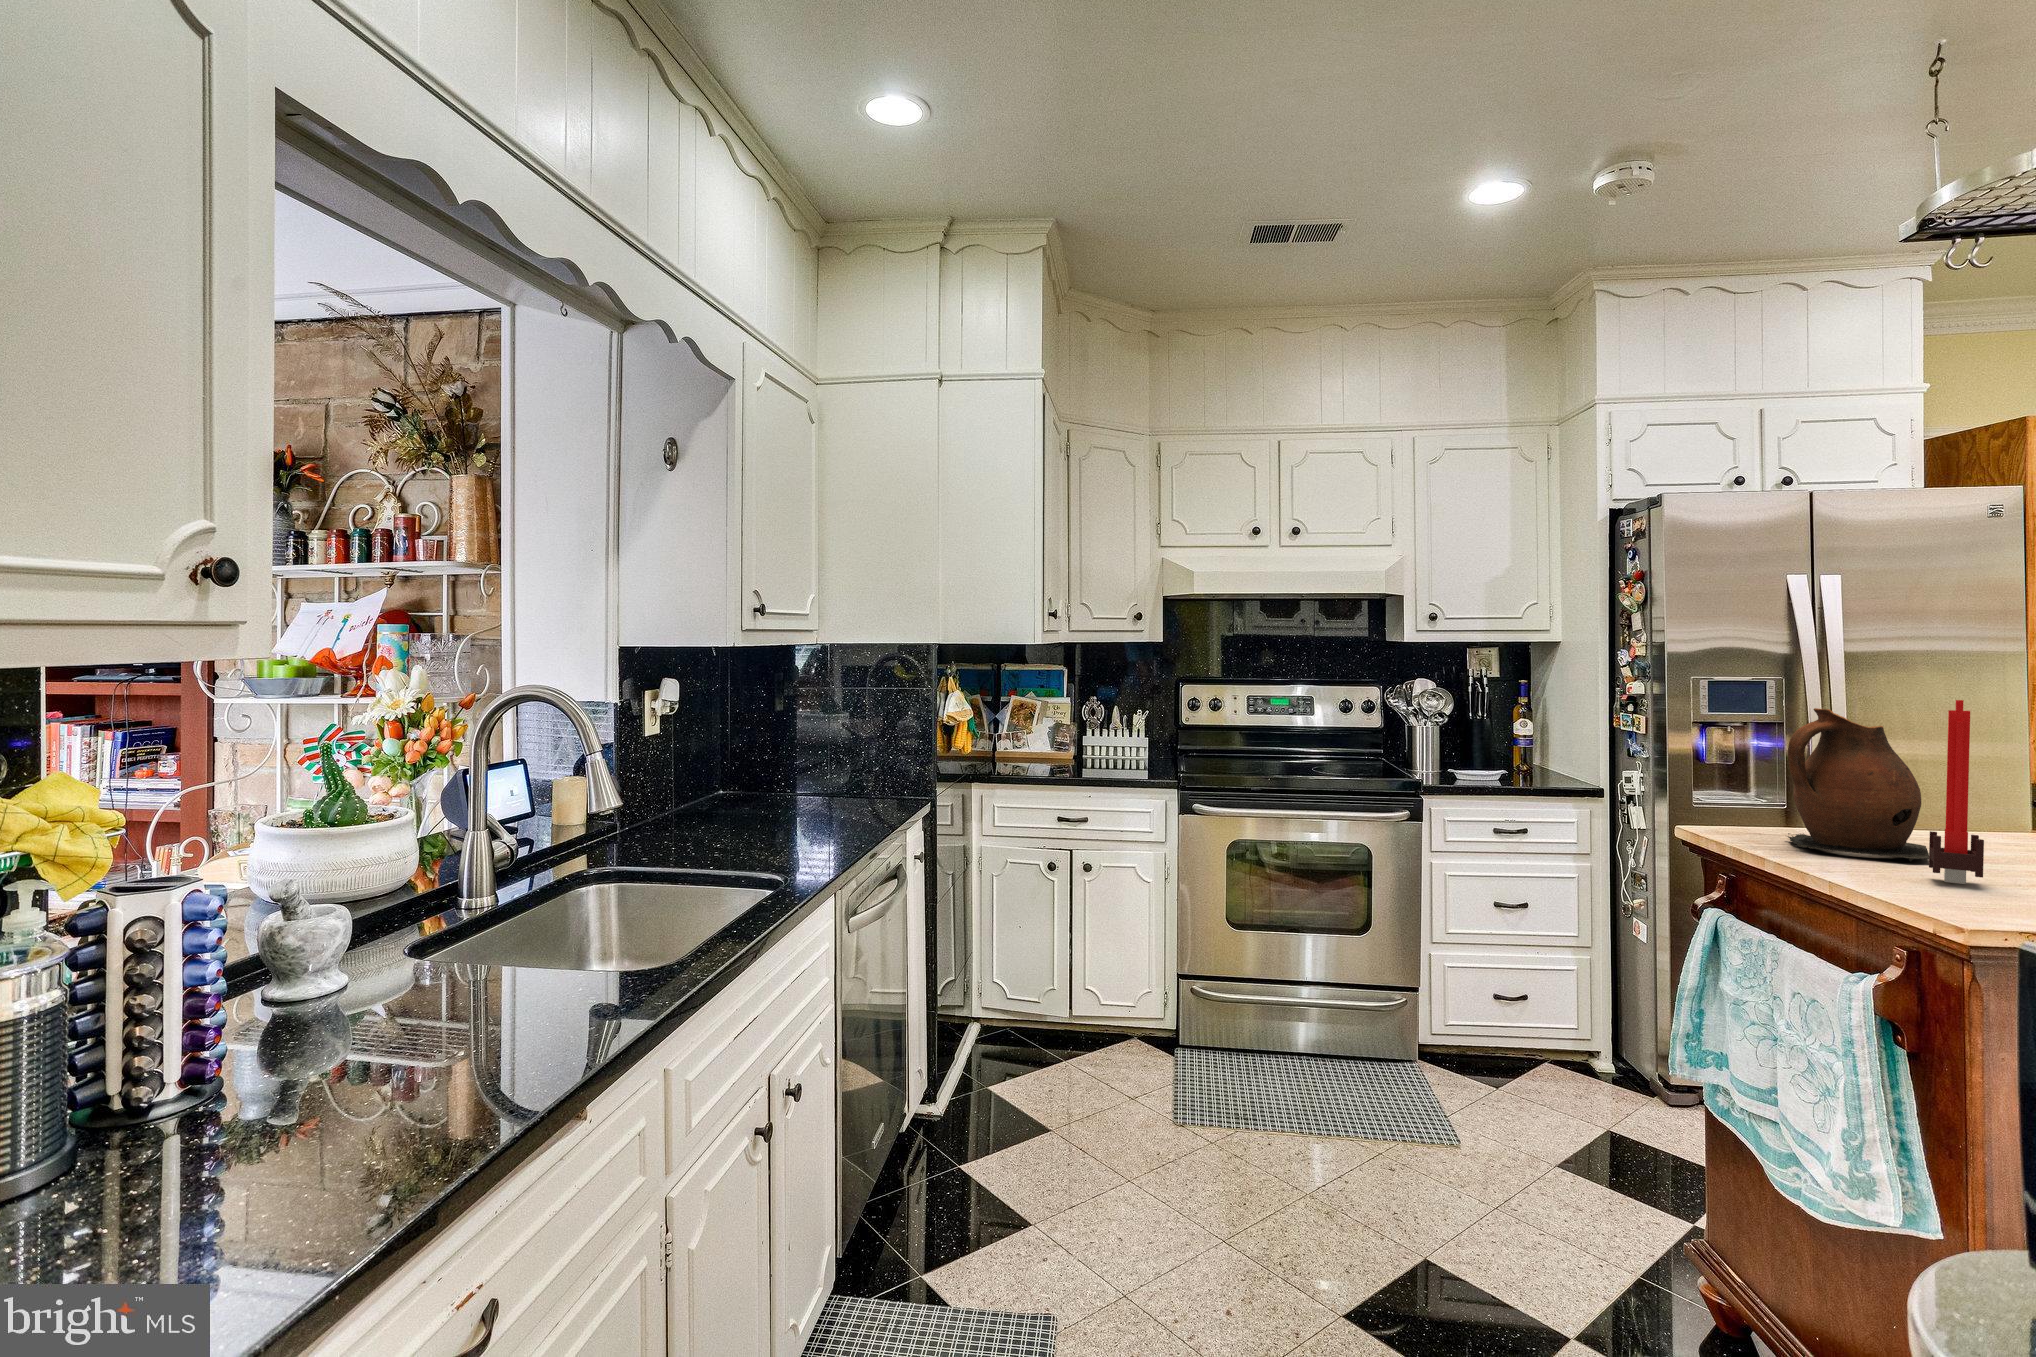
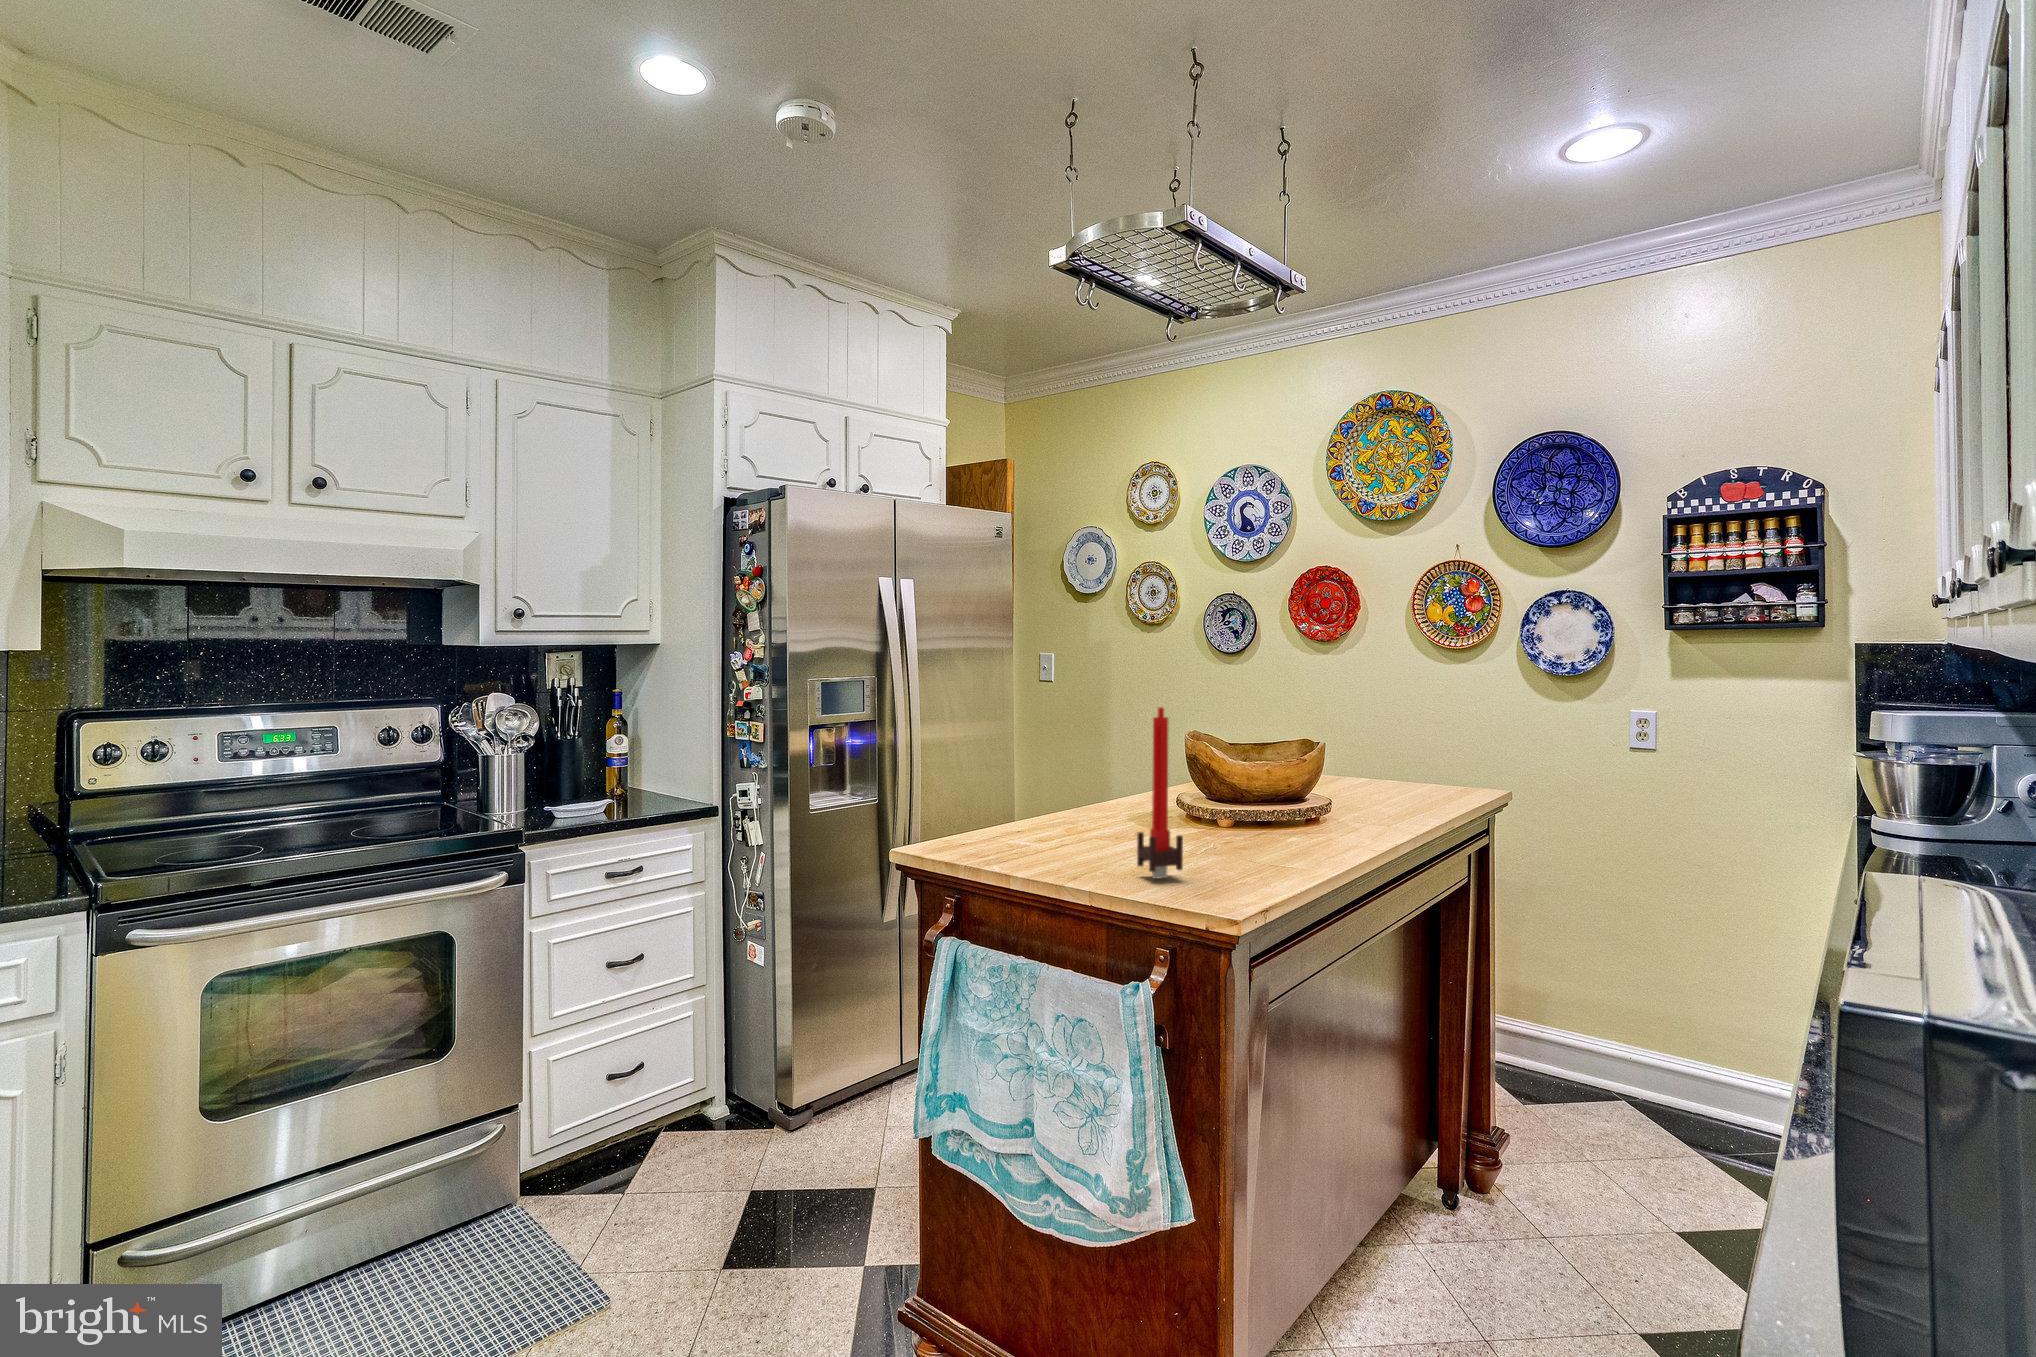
ceramic pitcher: present [1787,708,1929,862] -> none [991,718,1115,861]

